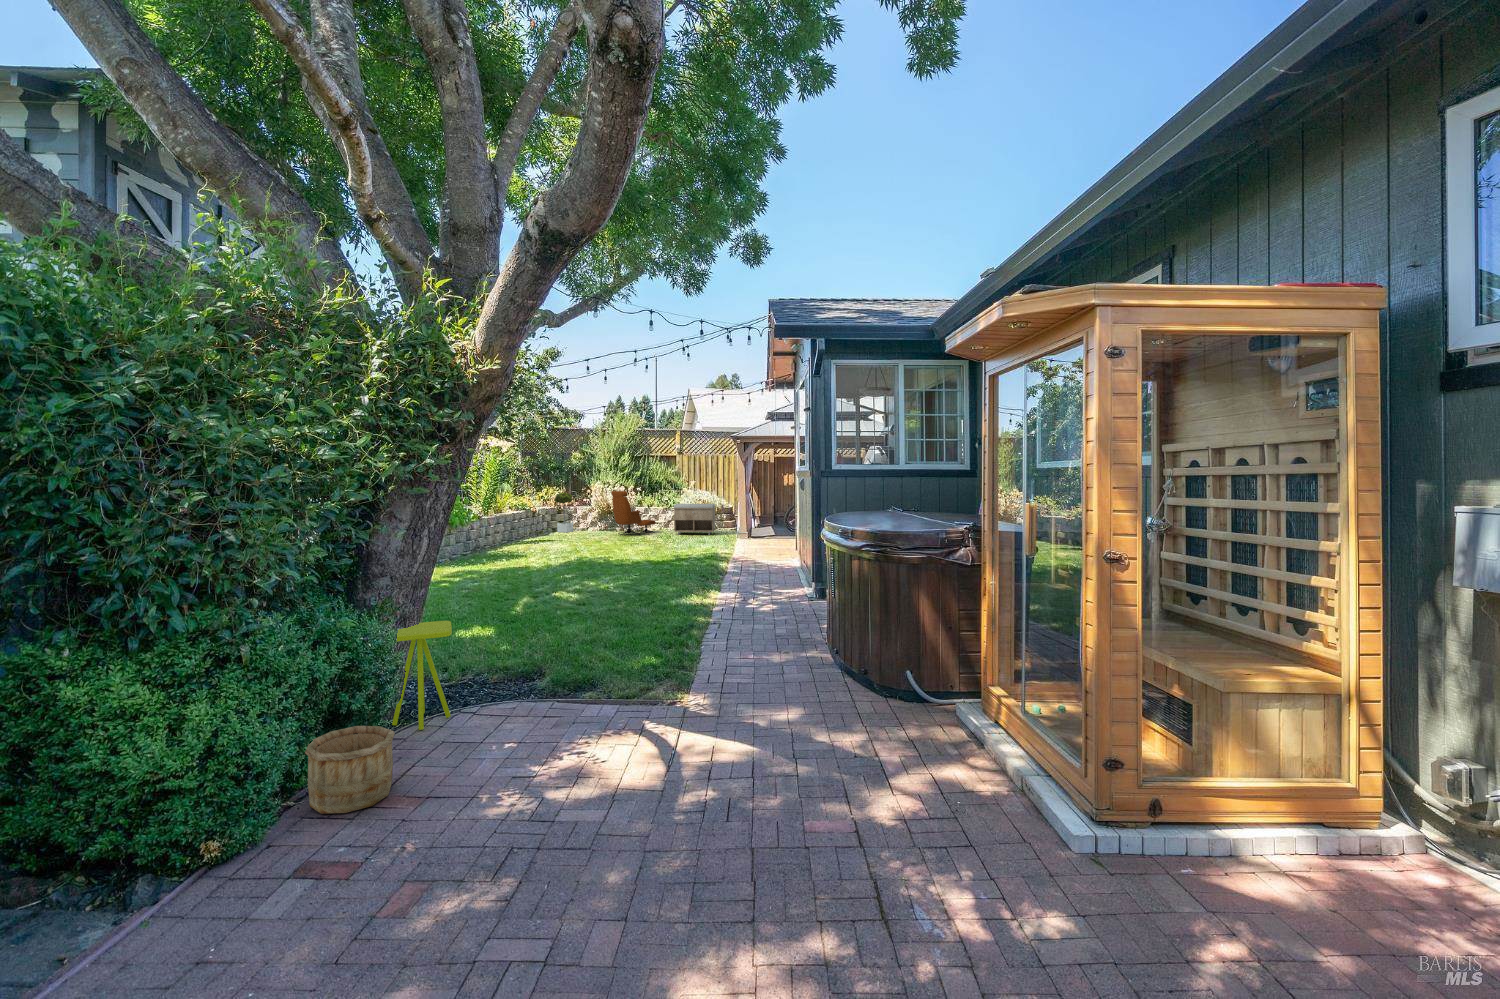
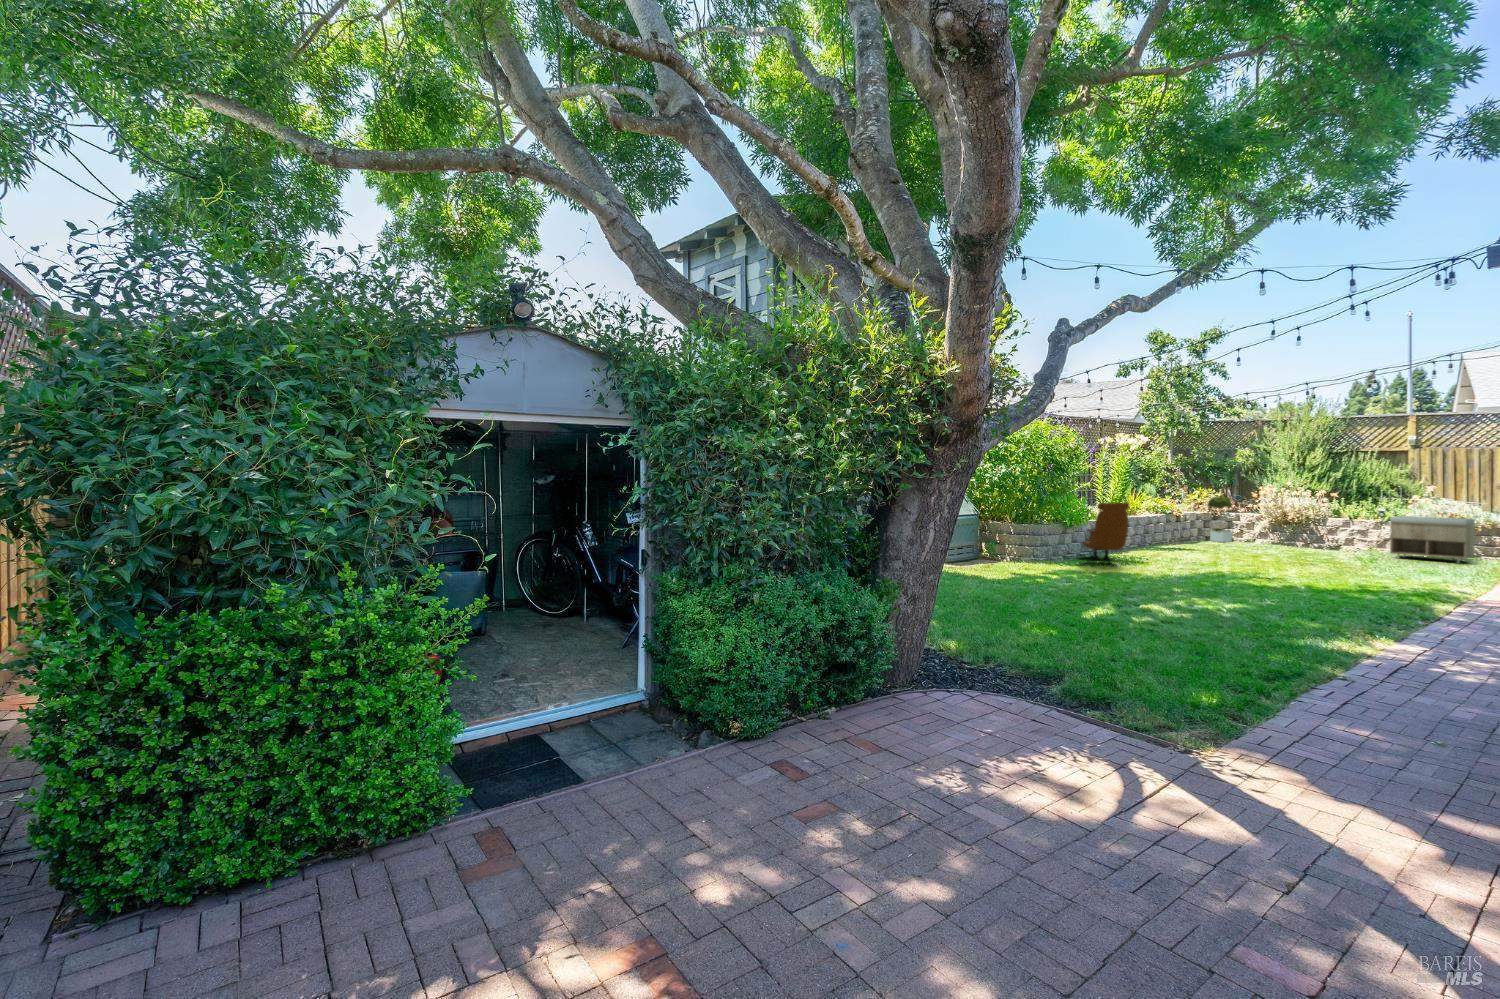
lounge chair: present [611,491,655,536] -> present [1083,503,1129,563]
side table: present [392,621,452,730] -> none [897,604,957,697]
wooden bucket: present [305,726,395,814] -> none [809,674,871,740]

